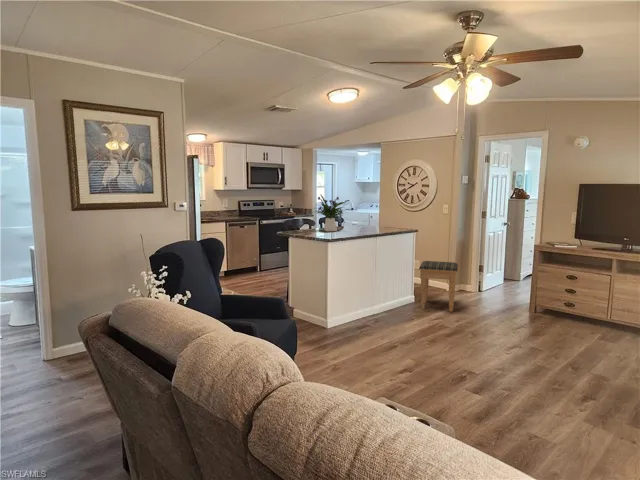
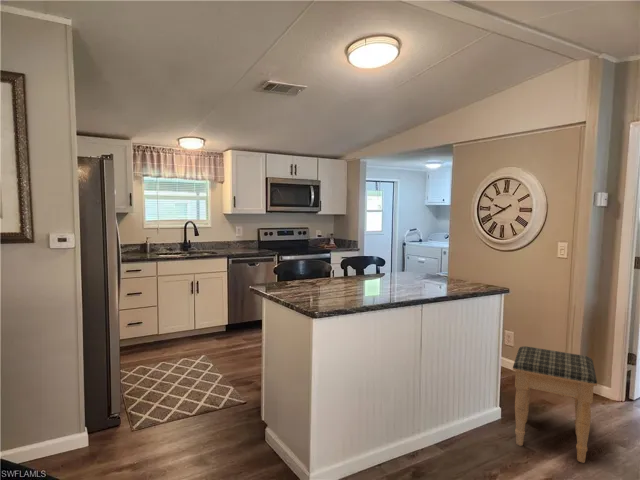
flower arrangement: present [316,195,346,231] -> none [313,222,375,289]

